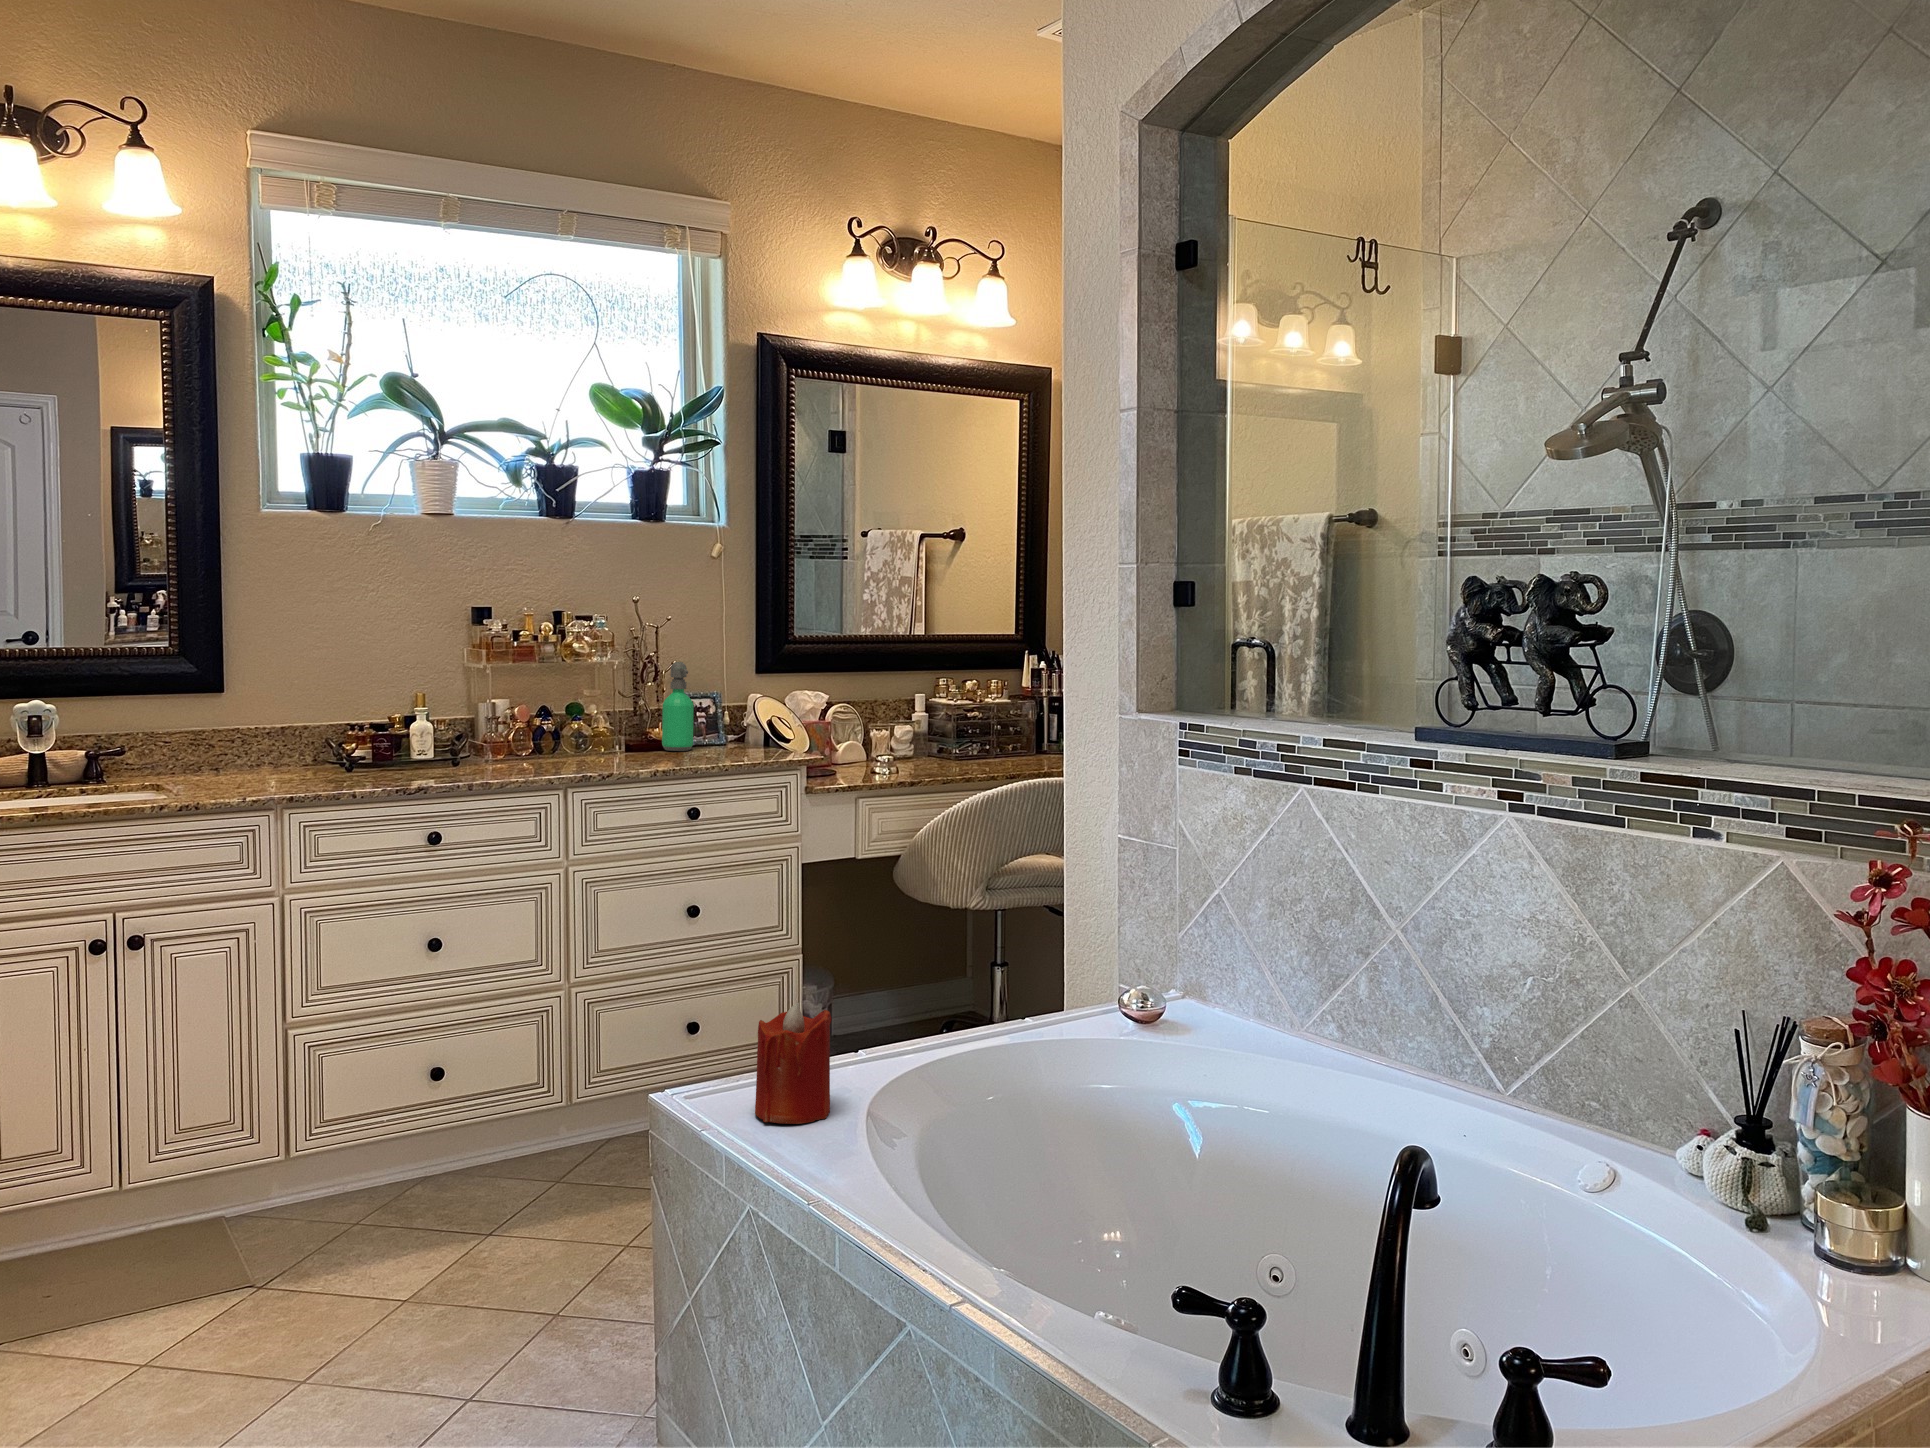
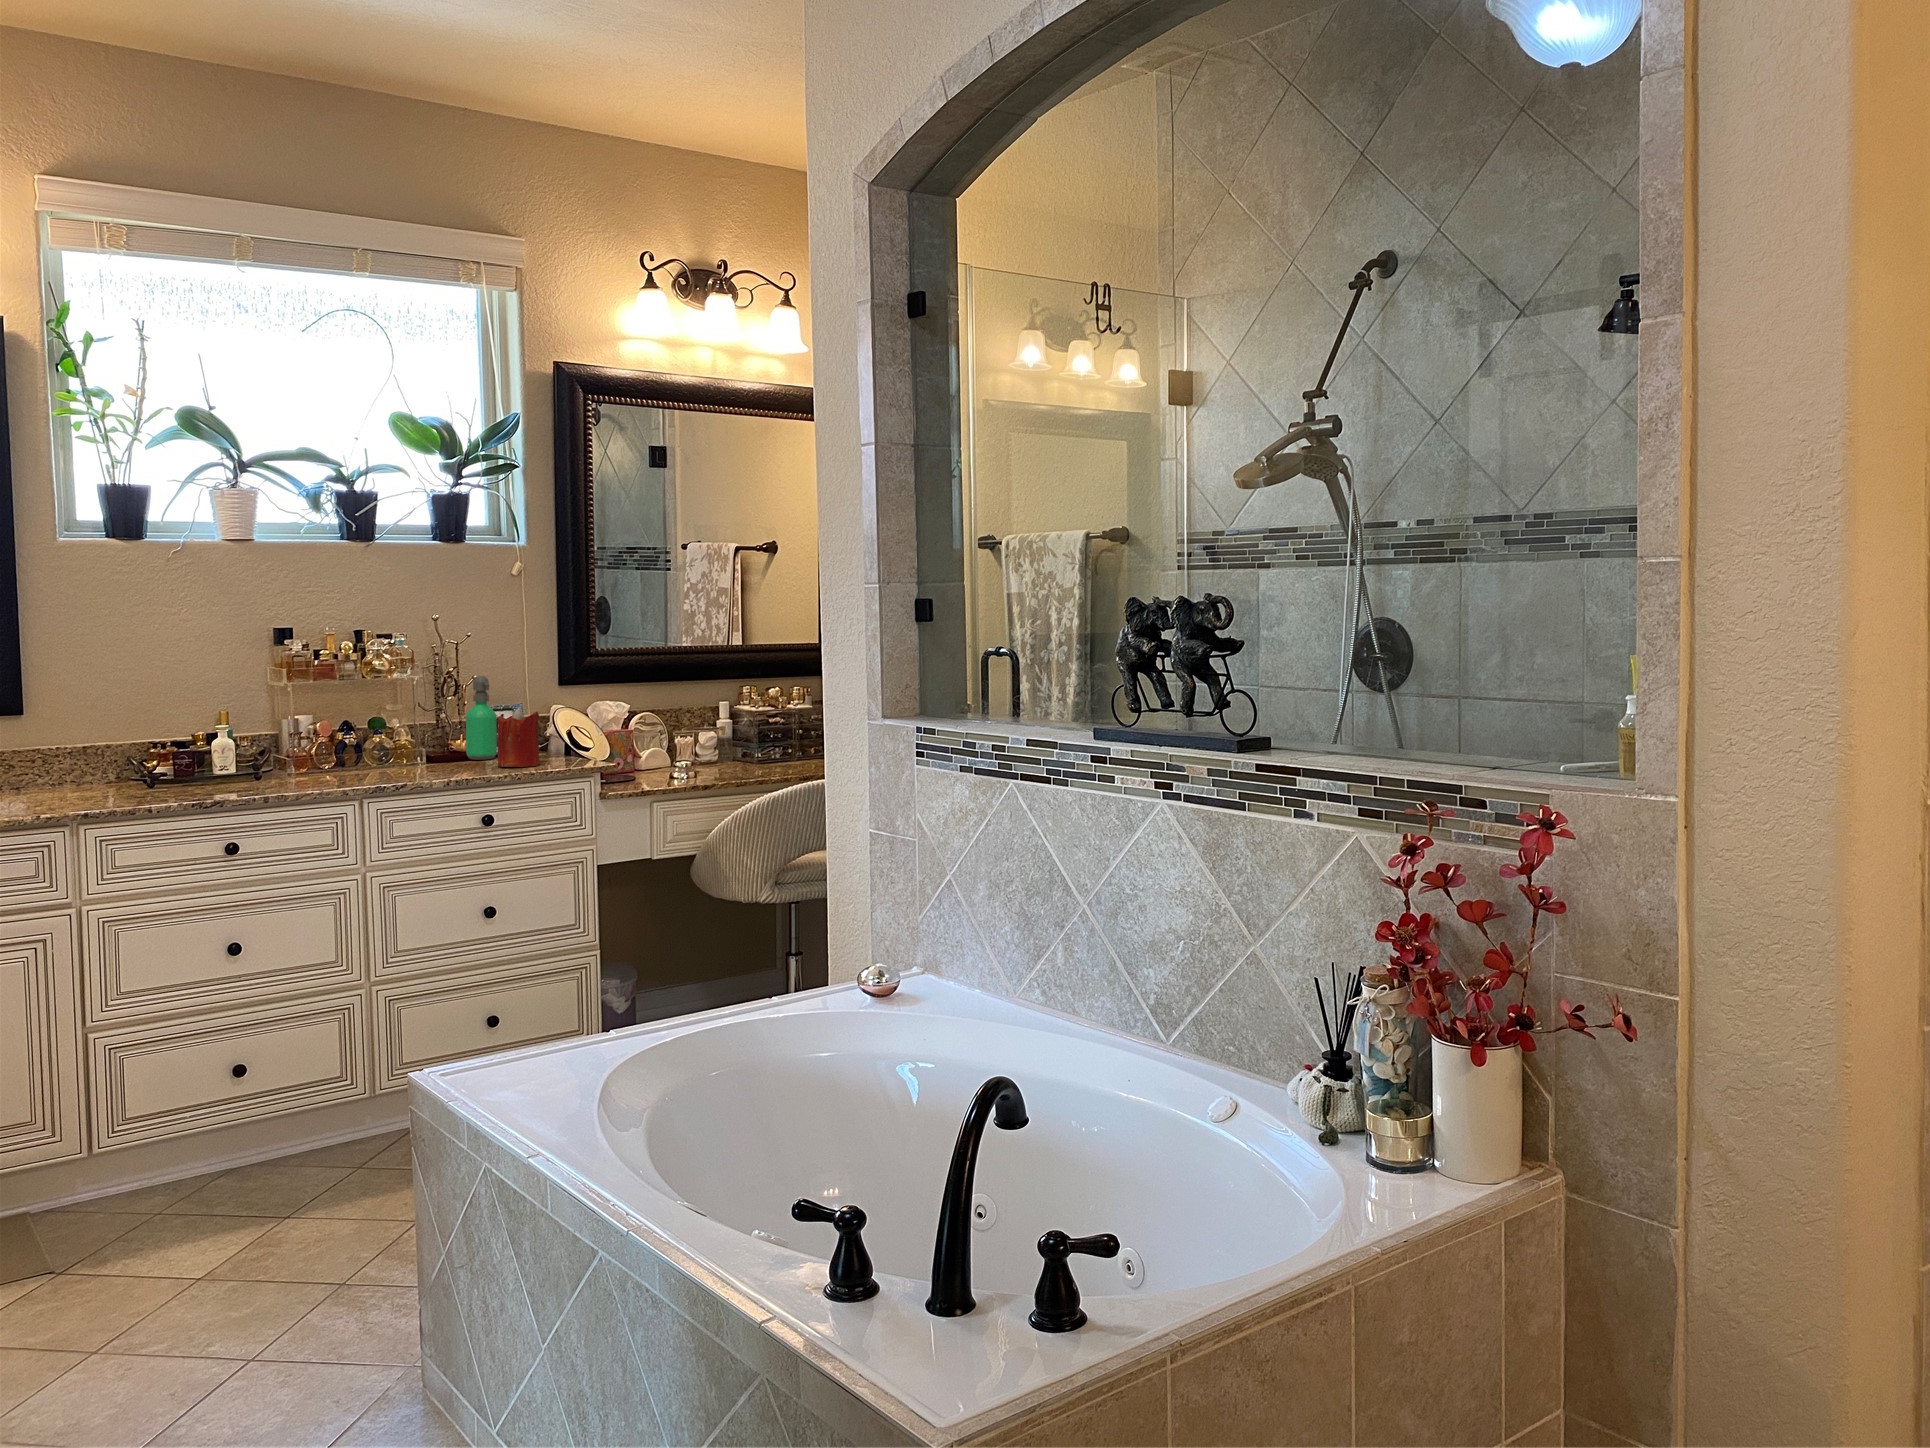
candle: present [755,1003,832,1124] -> present [498,707,539,767]

